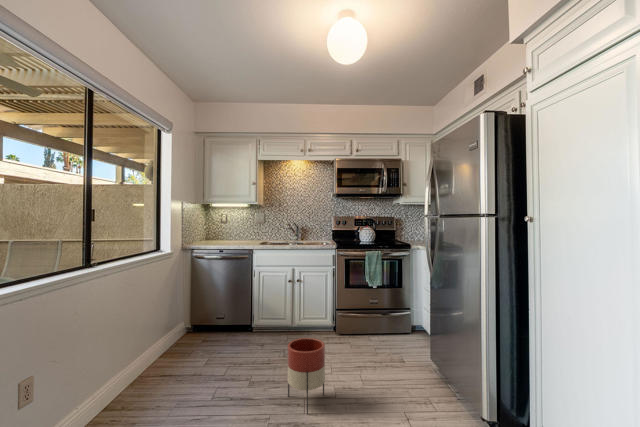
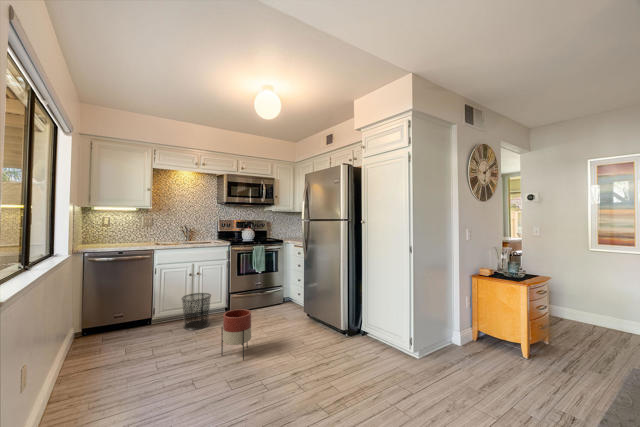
waste bin: none [274,304,307,350] -> present [182,293,211,330]

